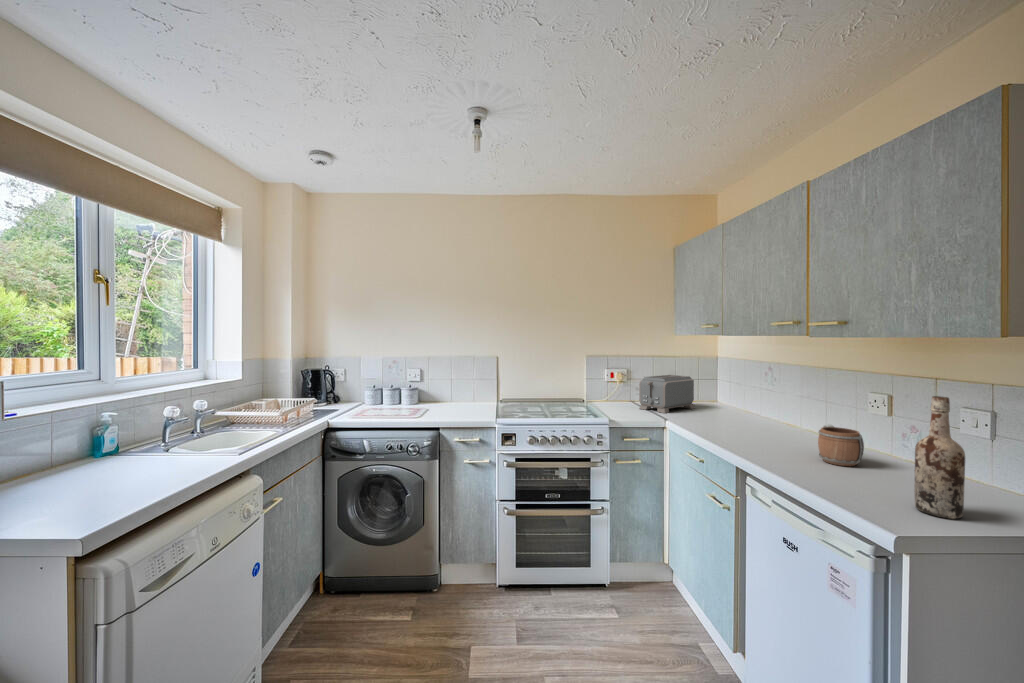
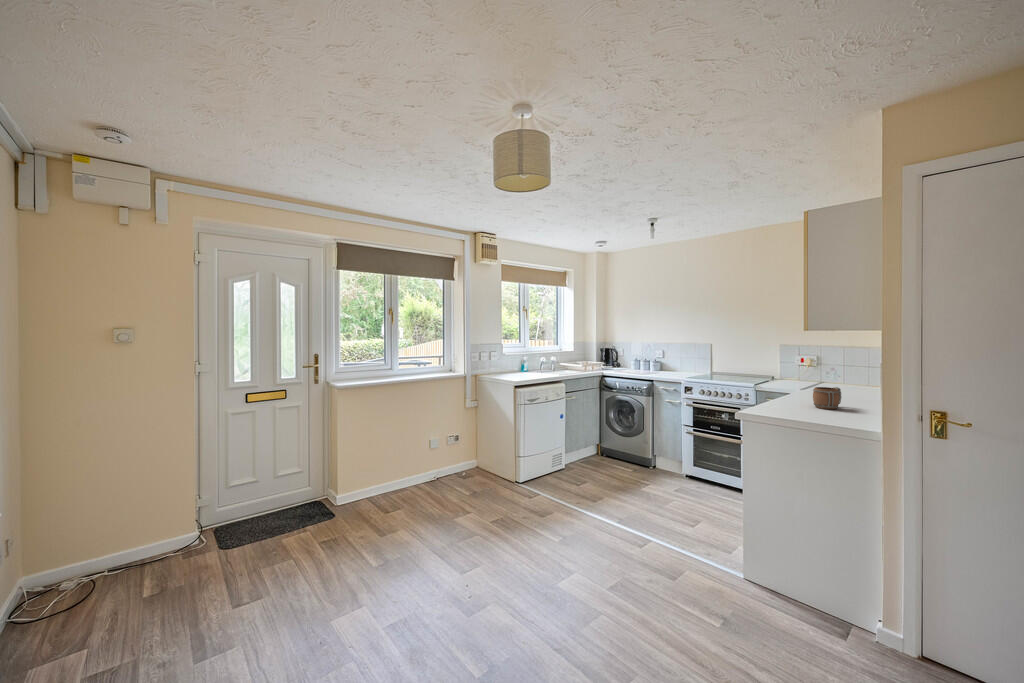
toaster: present [639,375,695,413] -> none [805,361,860,388]
wine bottle: present [914,396,965,519] -> none [777,361,798,418]

